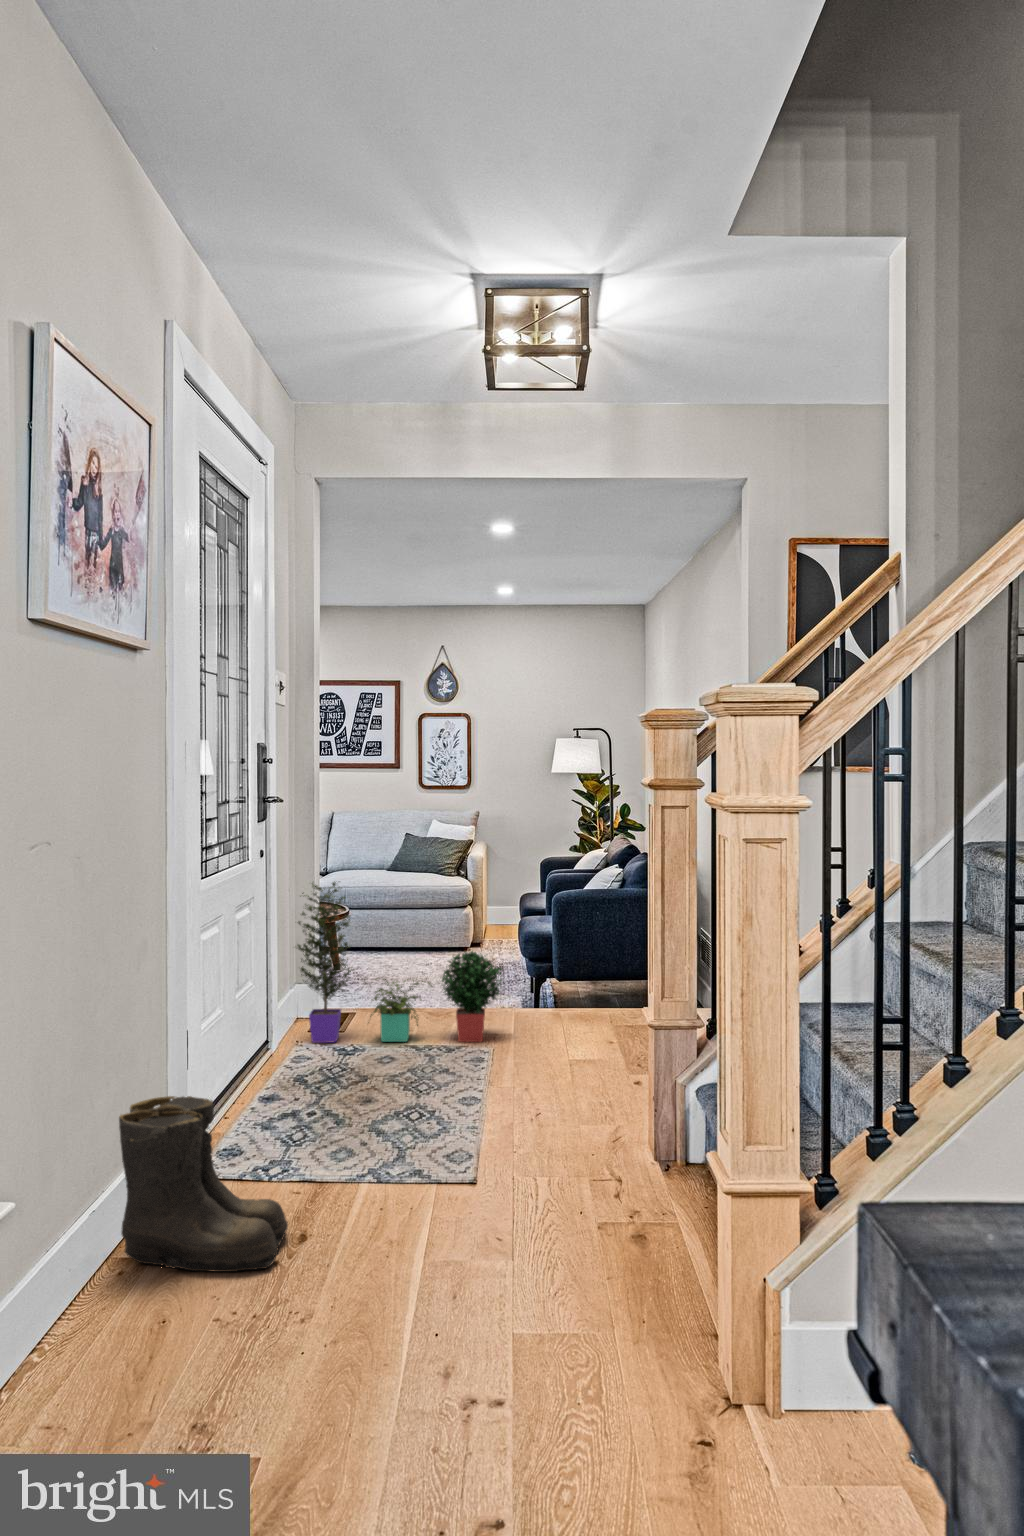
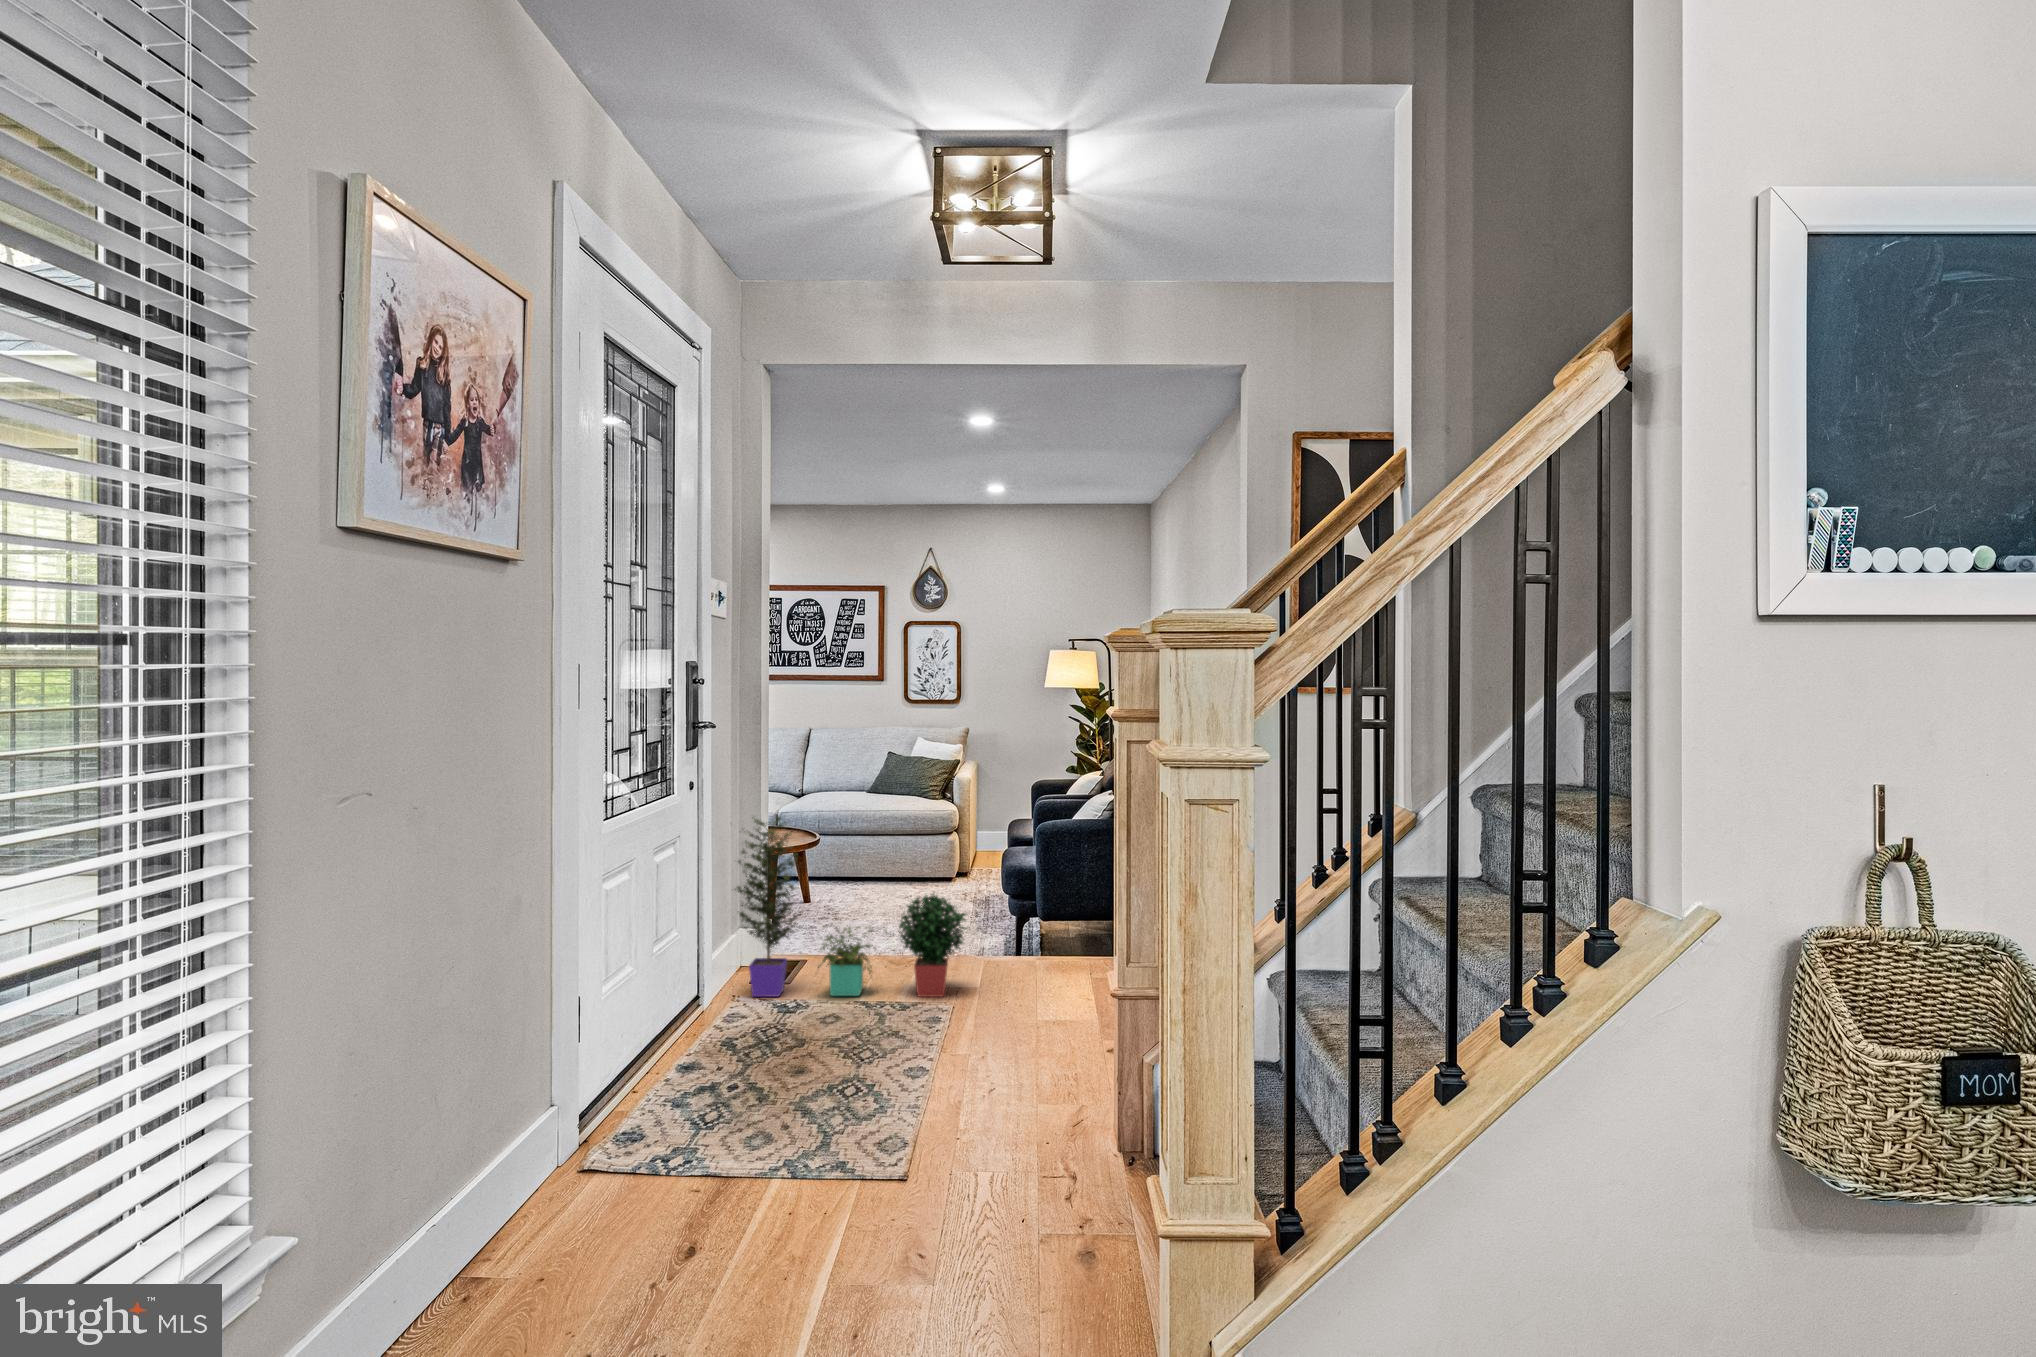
boots: present [119,1096,288,1272] -> none [467,1084,675,1299]

